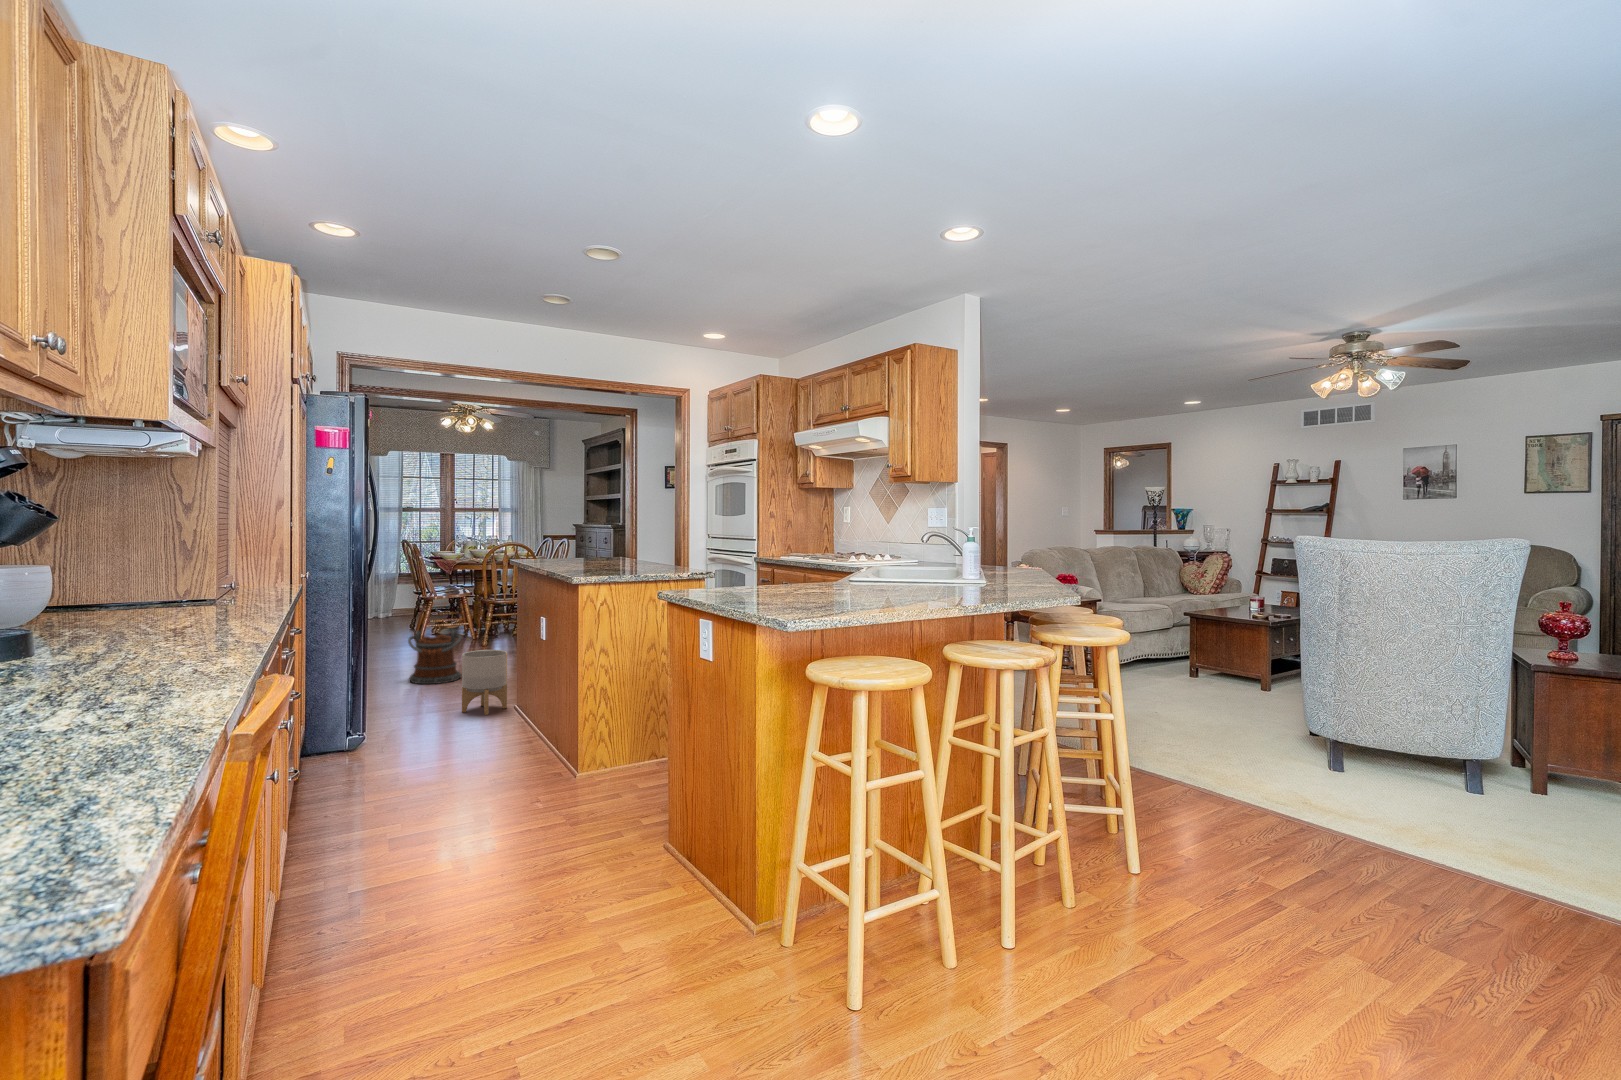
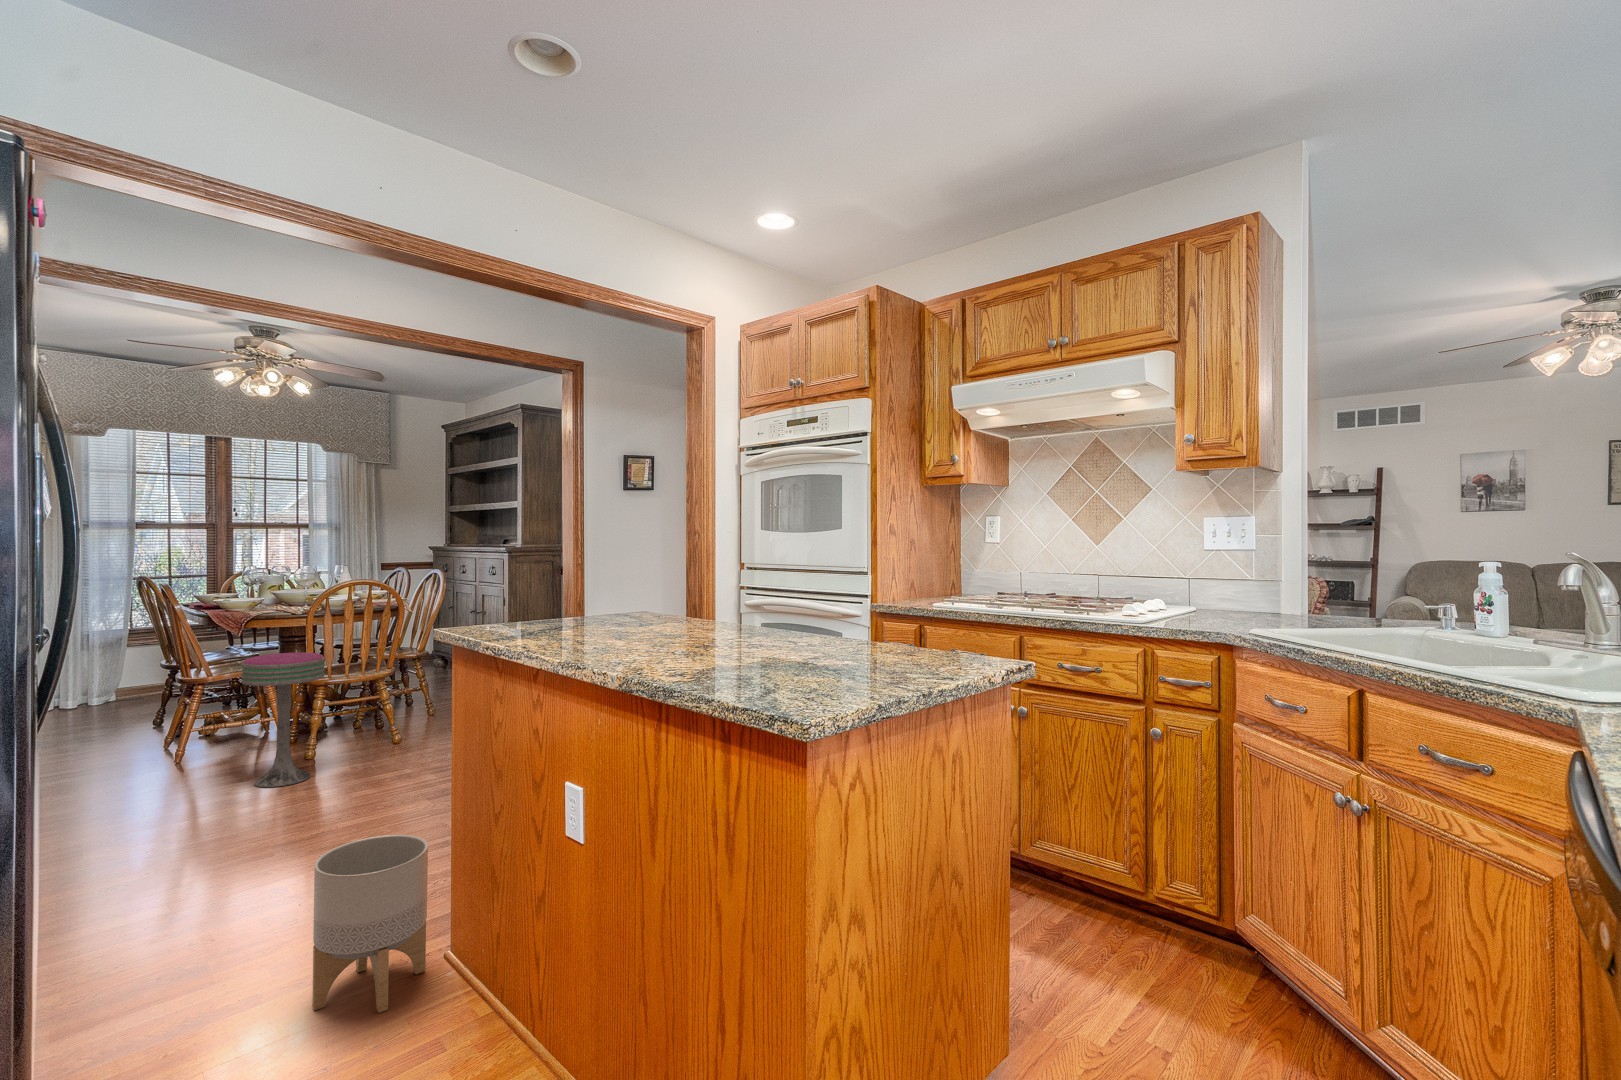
bar stool: none [450,583,491,654] -> present [241,652,325,787]
bucket: present [408,630,462,684] -> none [154,766,283,897]

